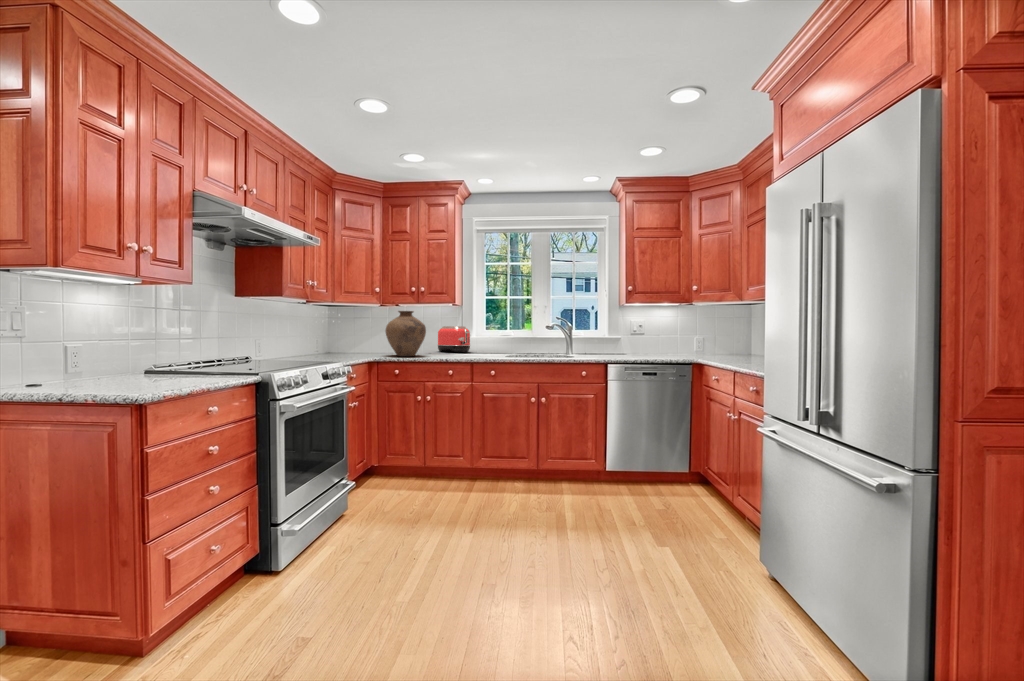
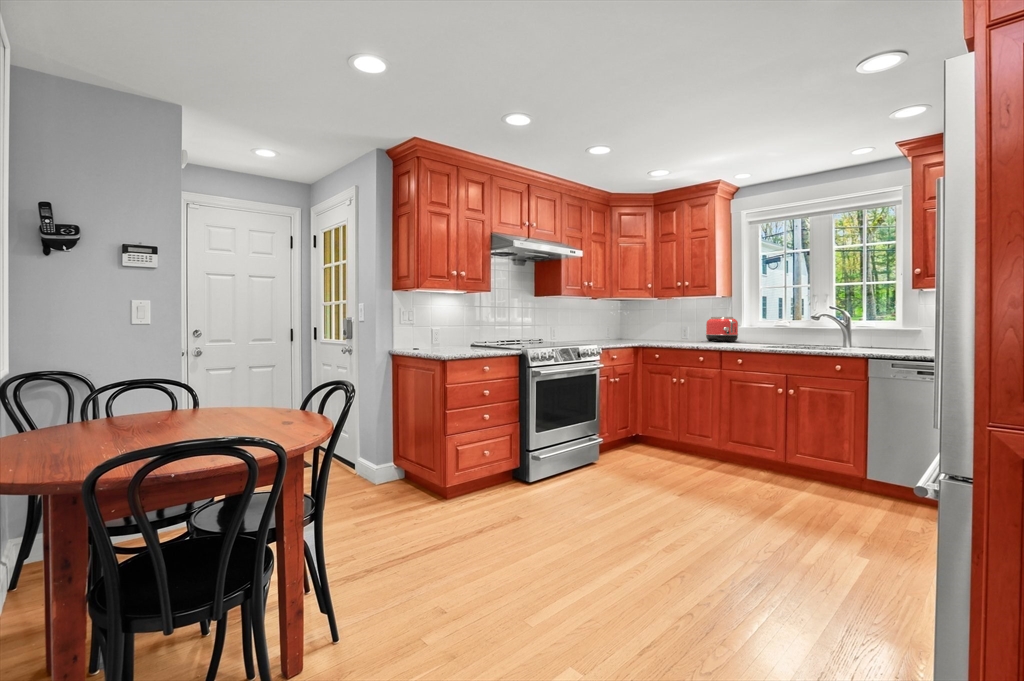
vase: present [386,311,426,356] -> none [645,304,680,343]

